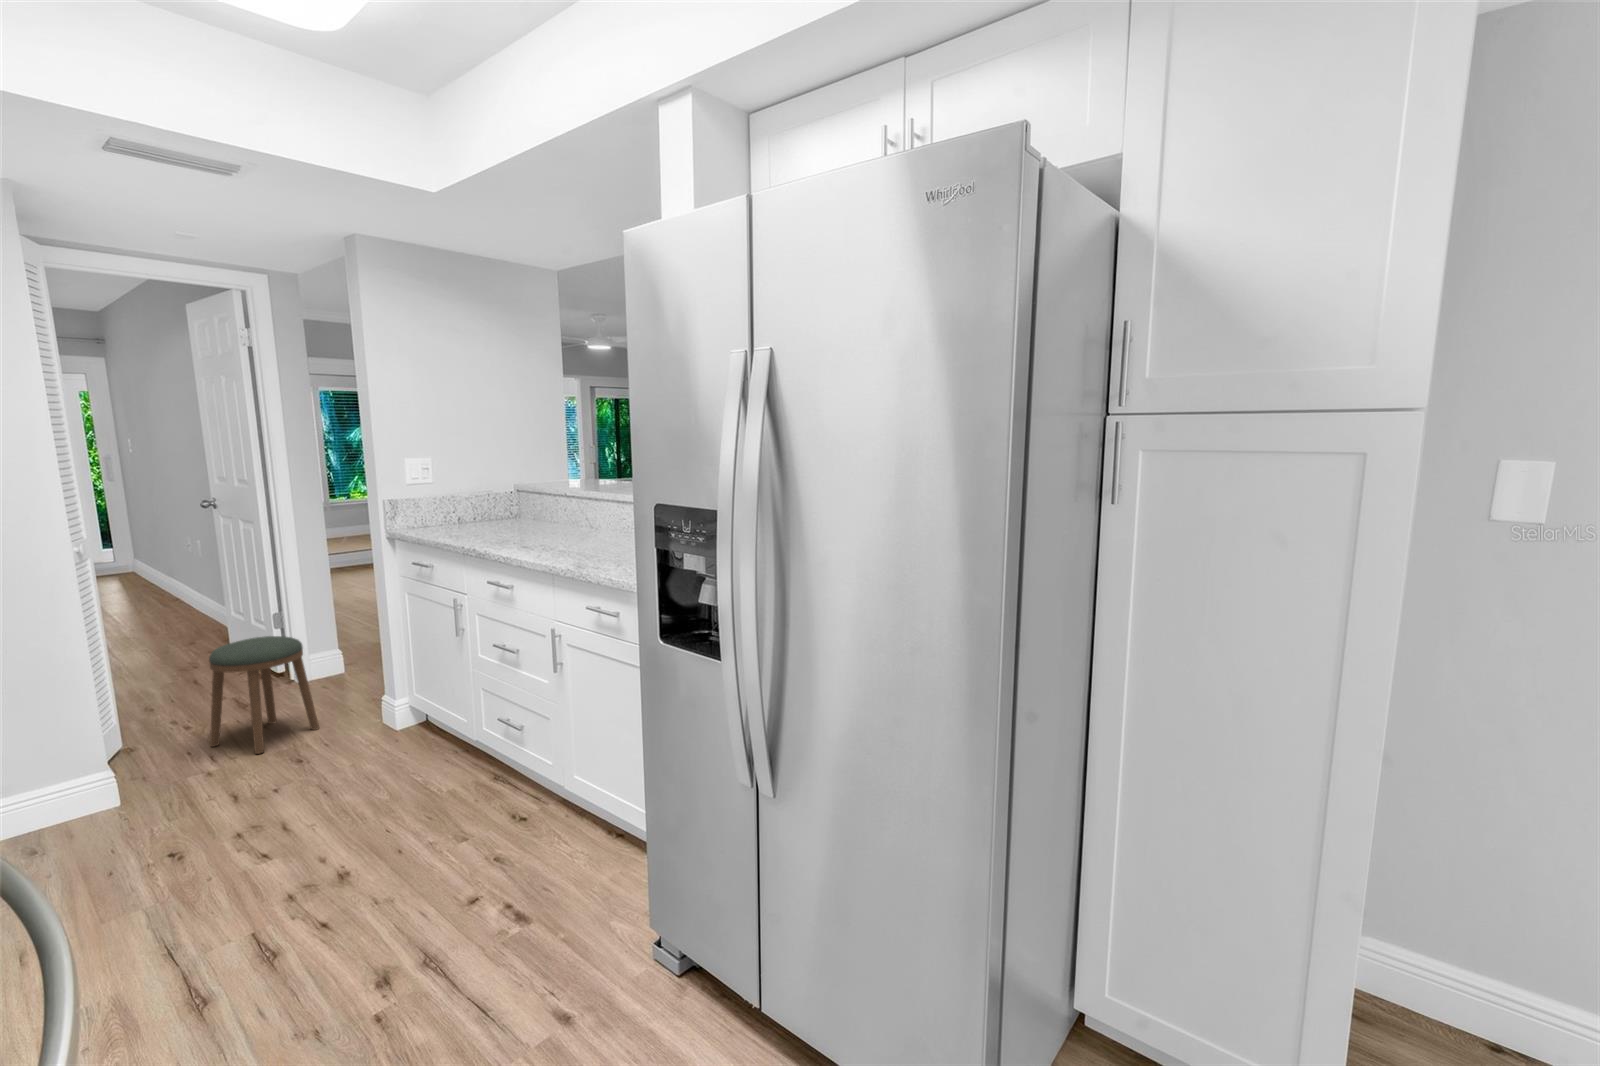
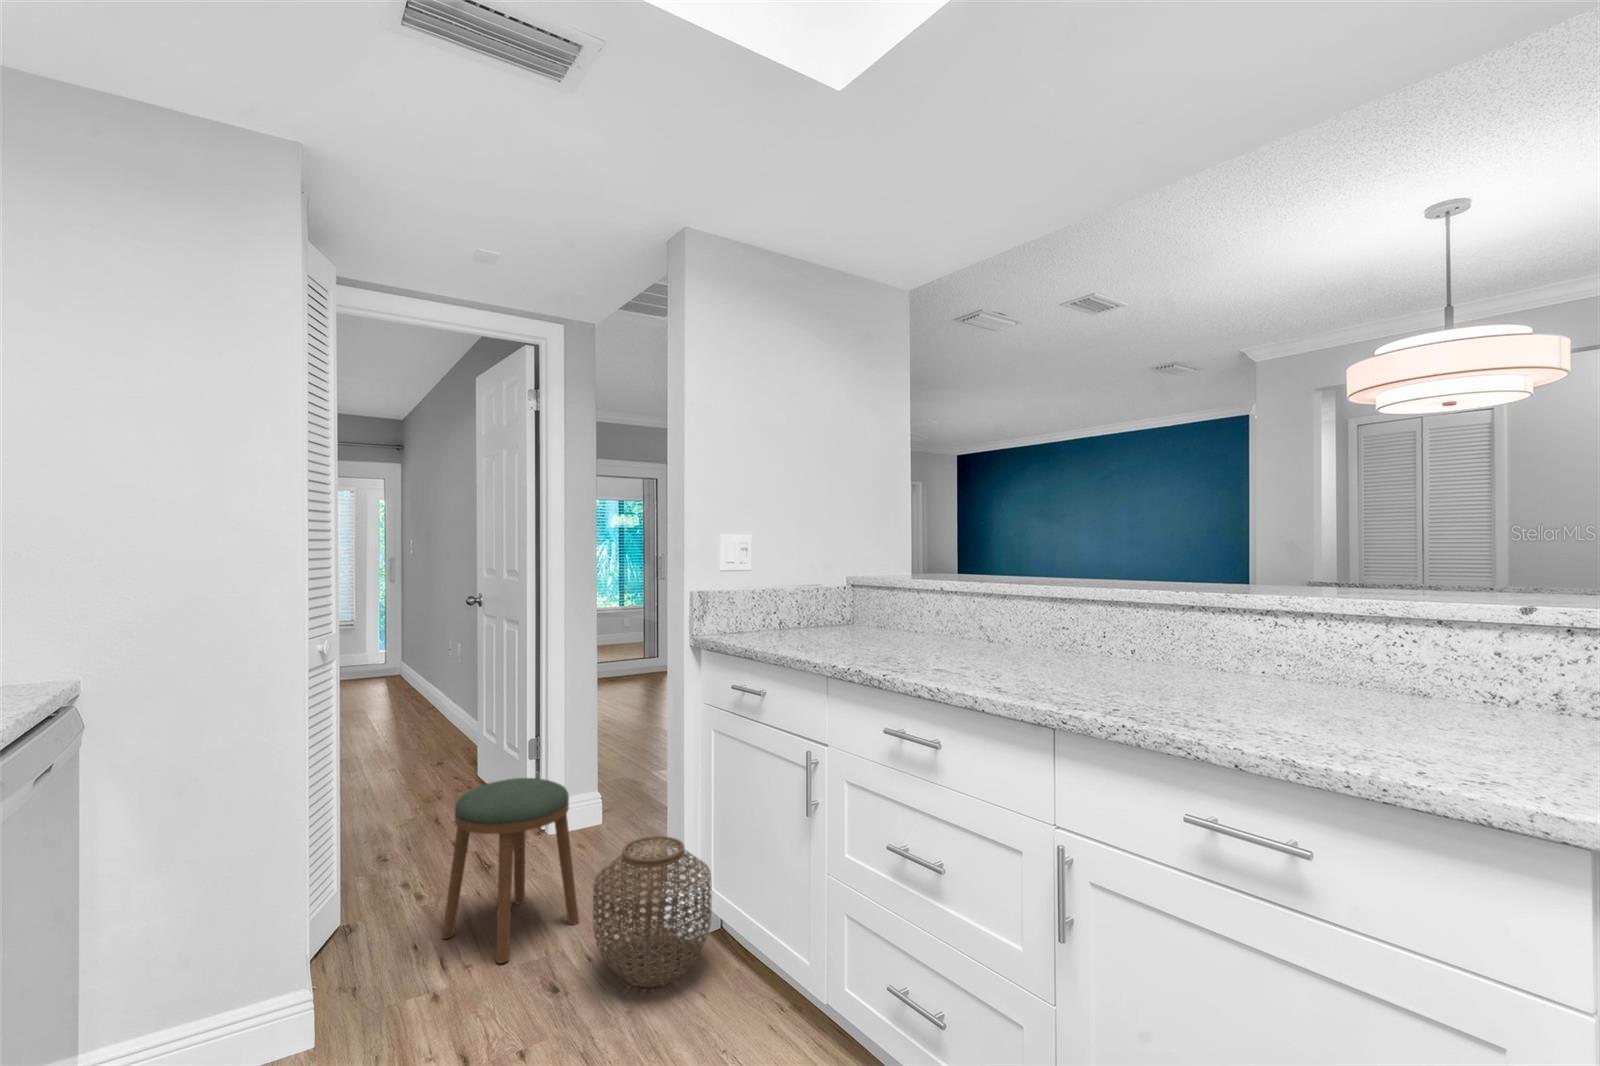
woven basket: none [322,664,412,754] -> present [593,836,712,987]

